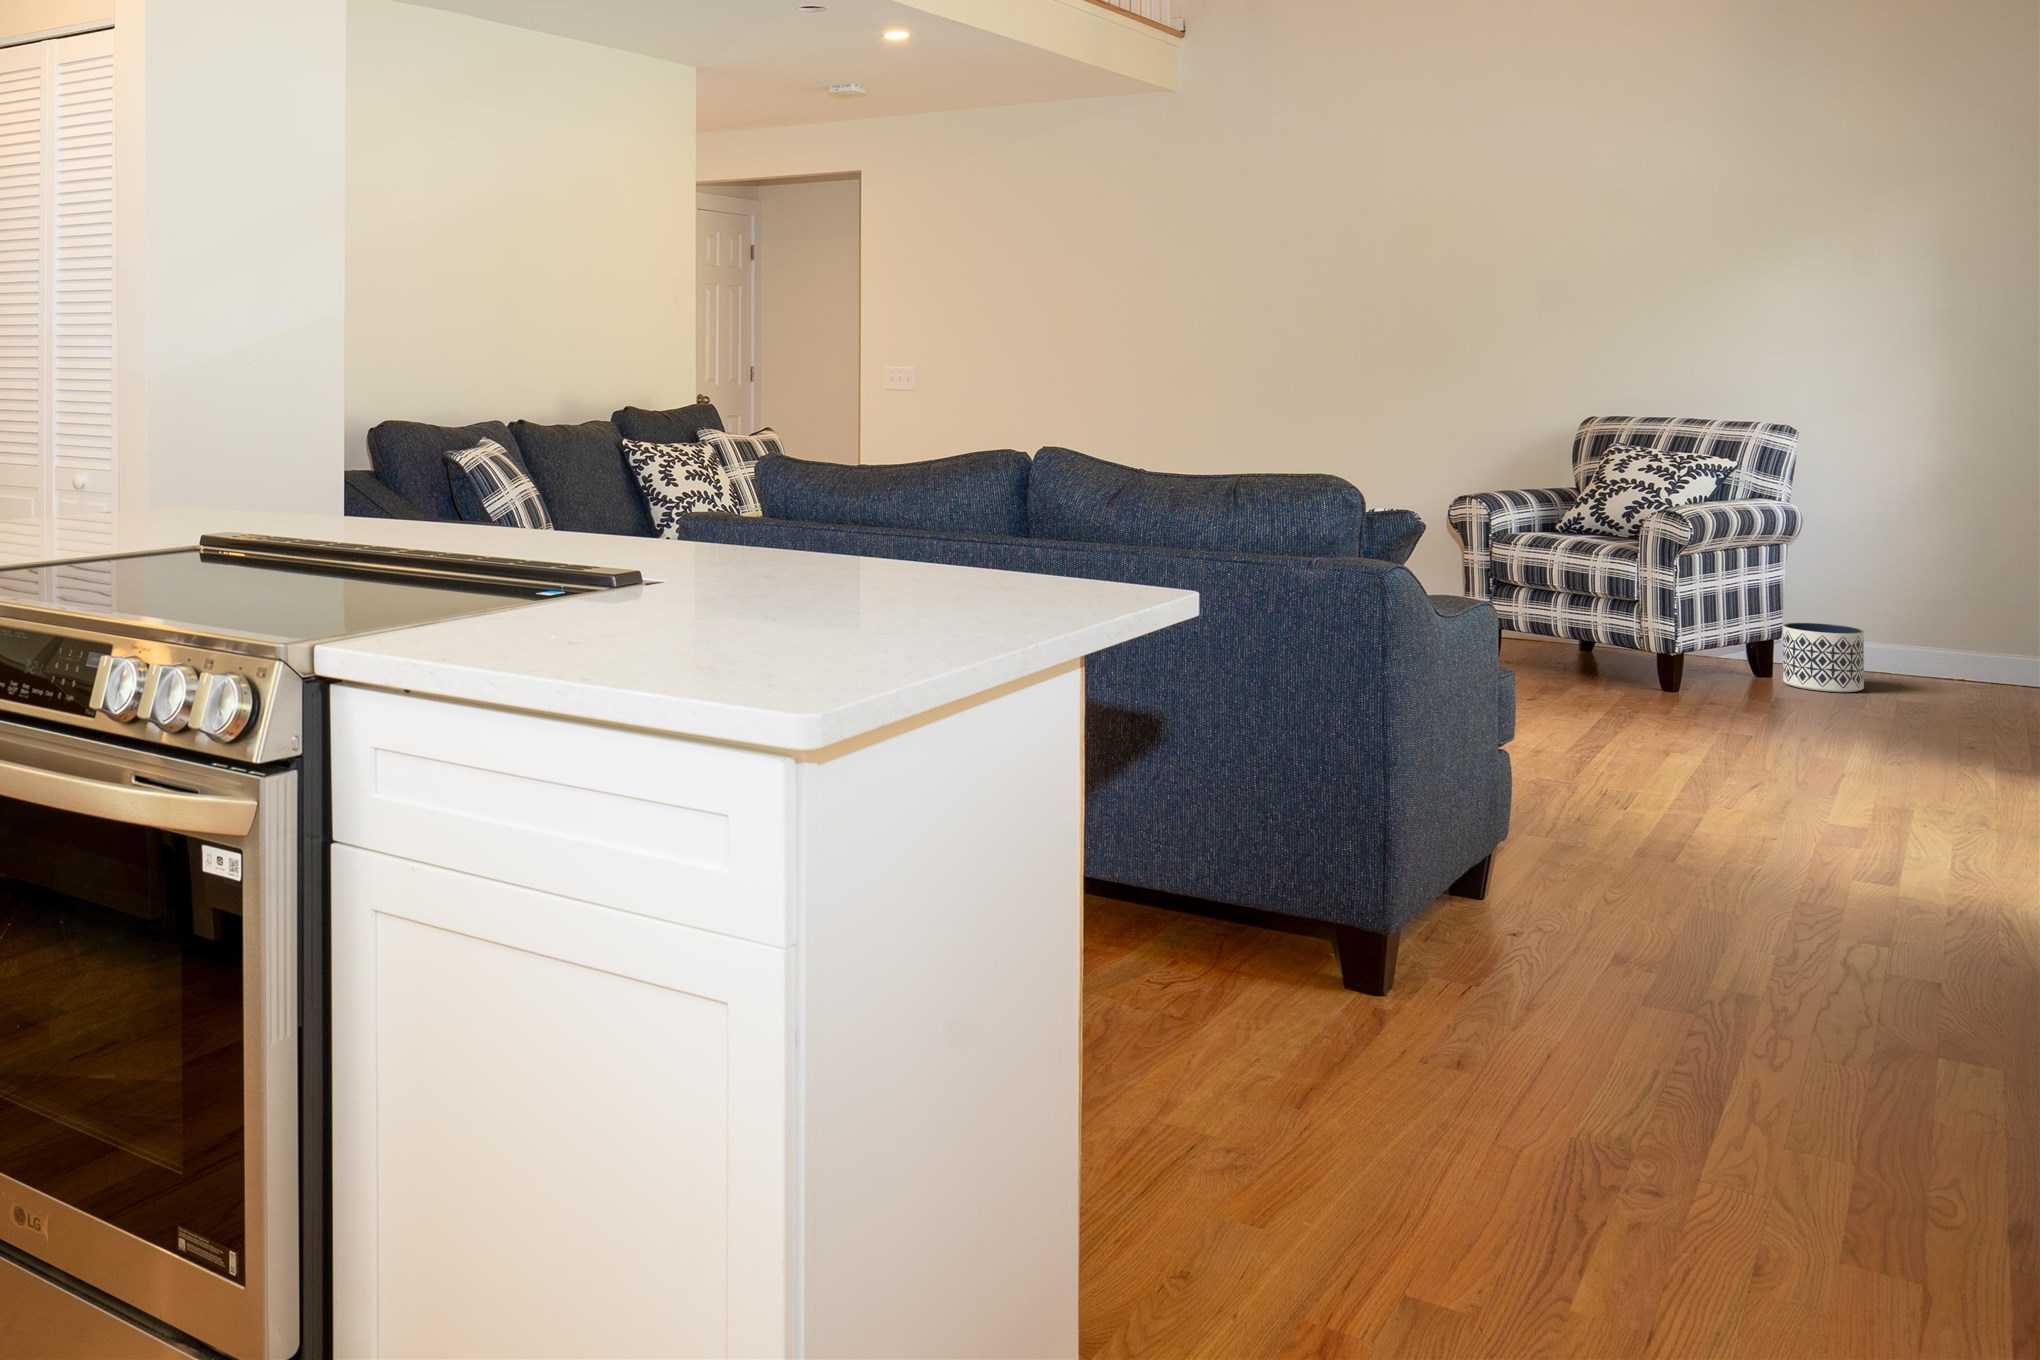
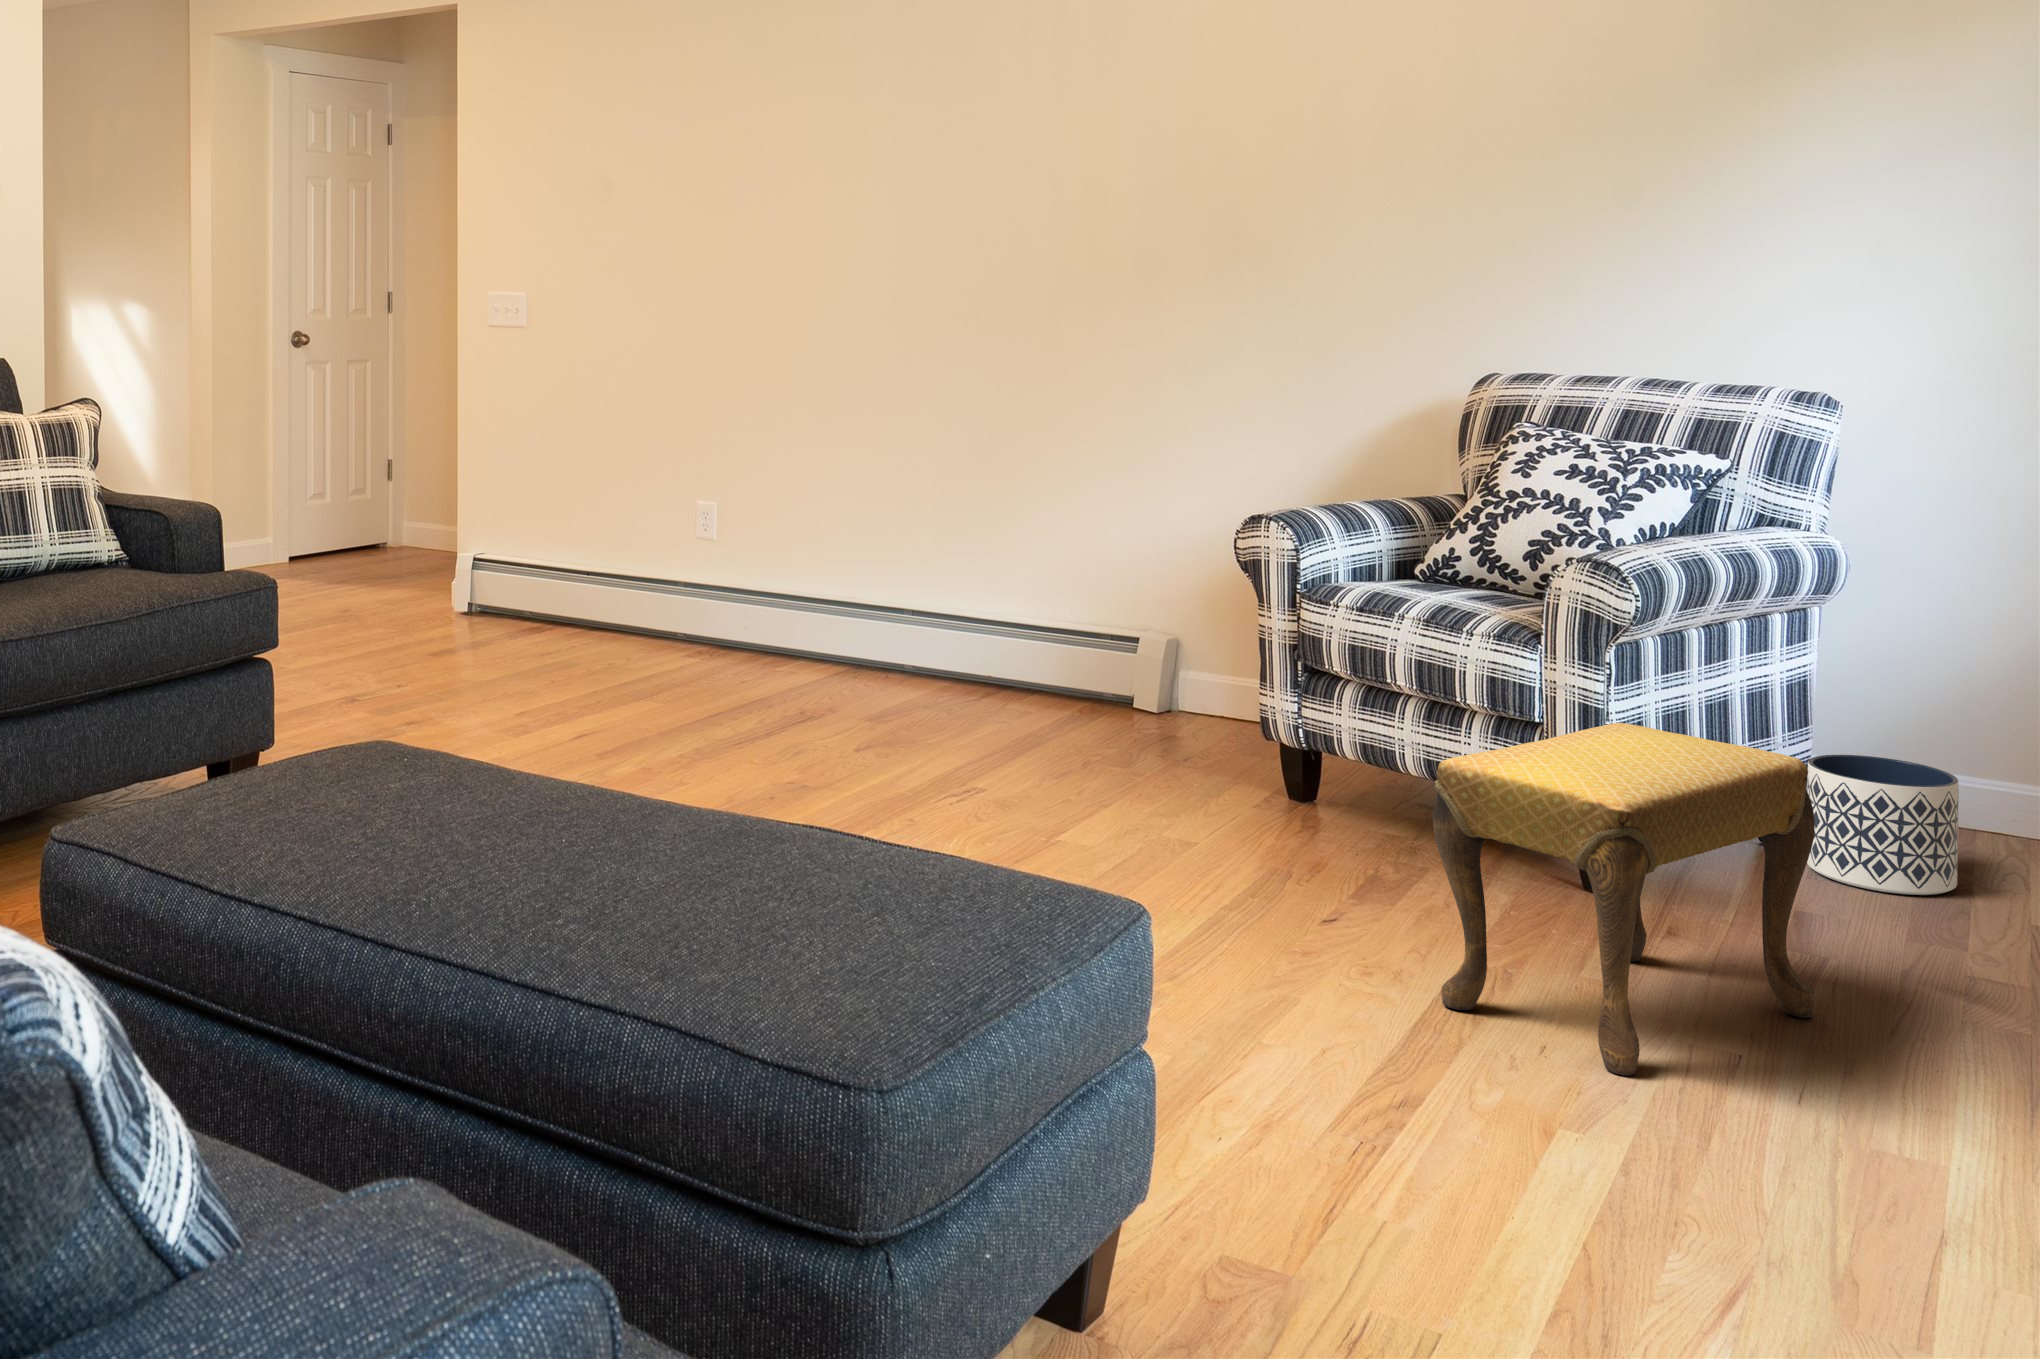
footstool: none [1599,590,1789,743] -> present [1433,723,1815,1076]

